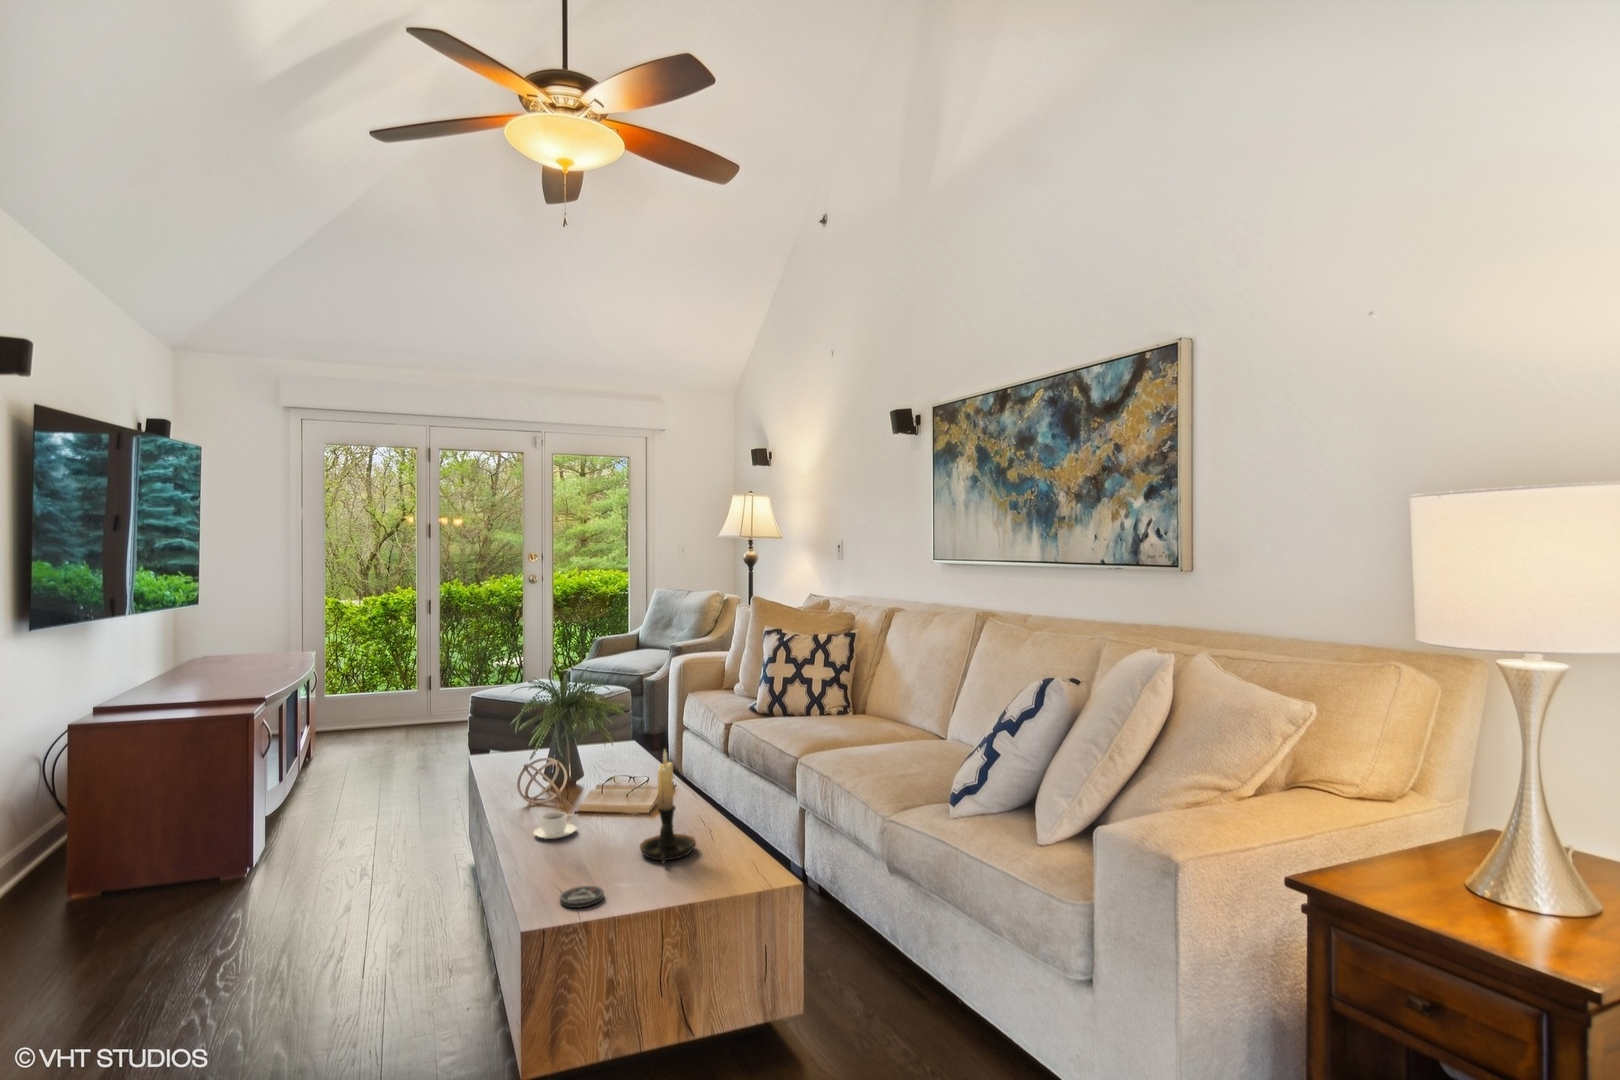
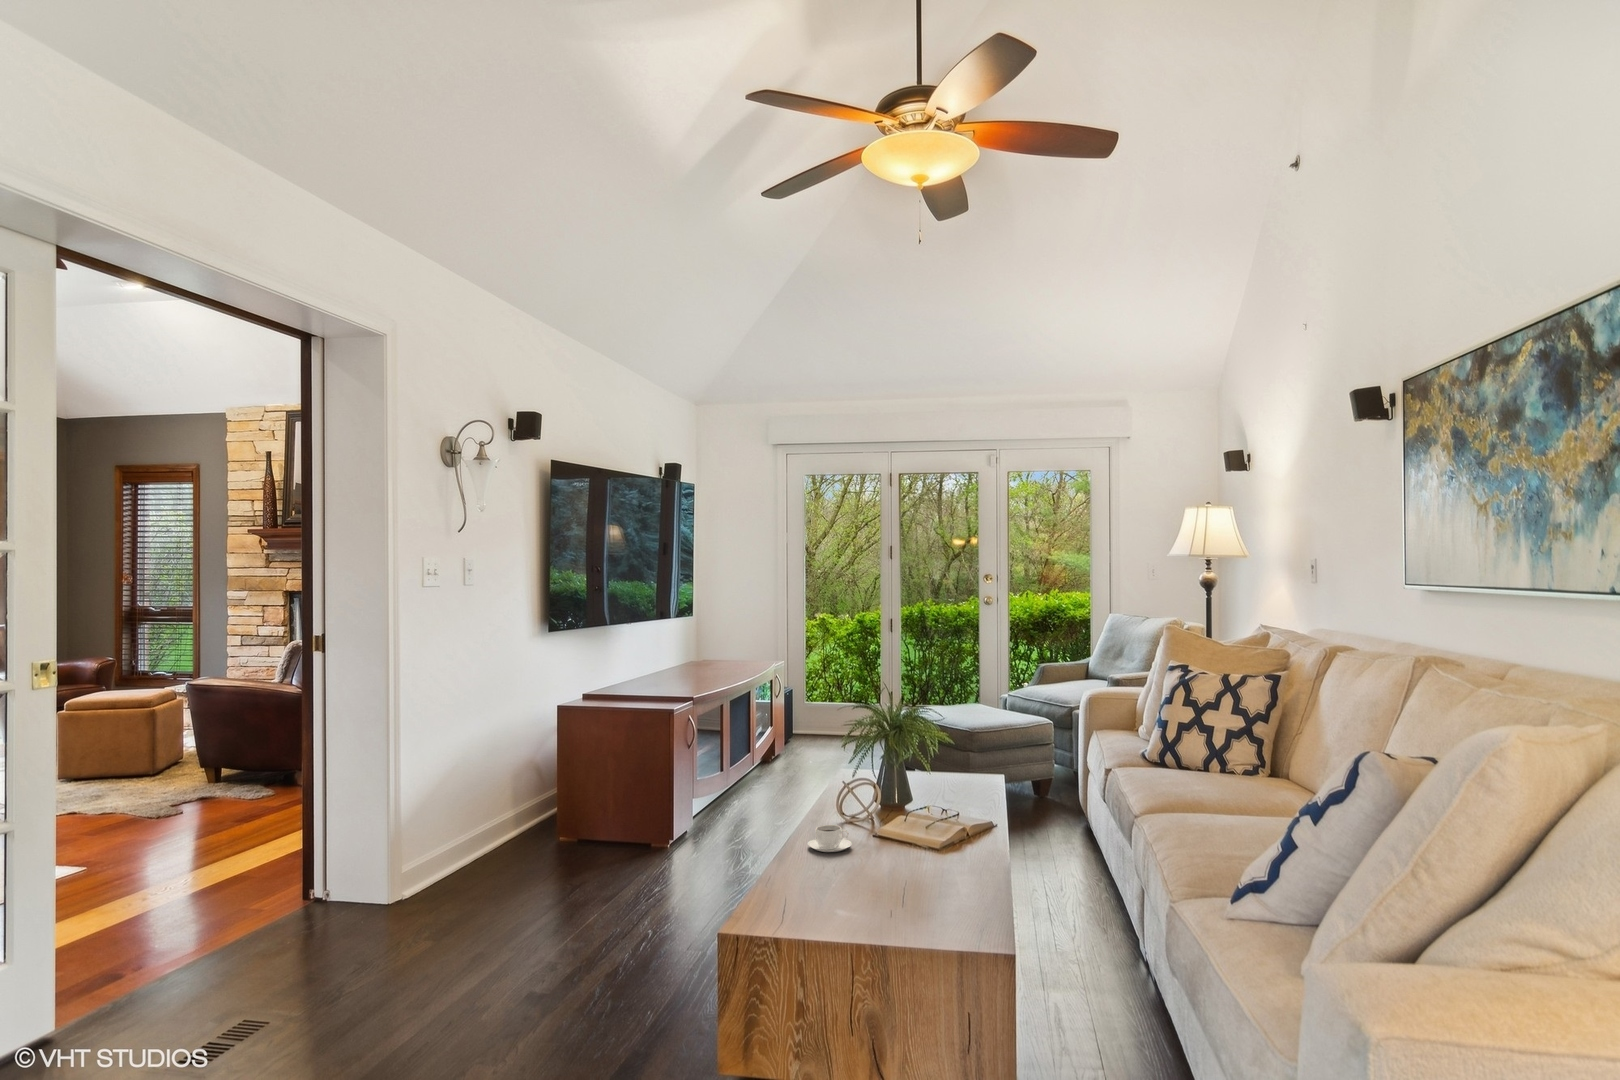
candle holder: present [640,751,696,863] -> none [887,771,949,898]
coaster: present [560,886,604,908] -> none [773,901,817,922]

